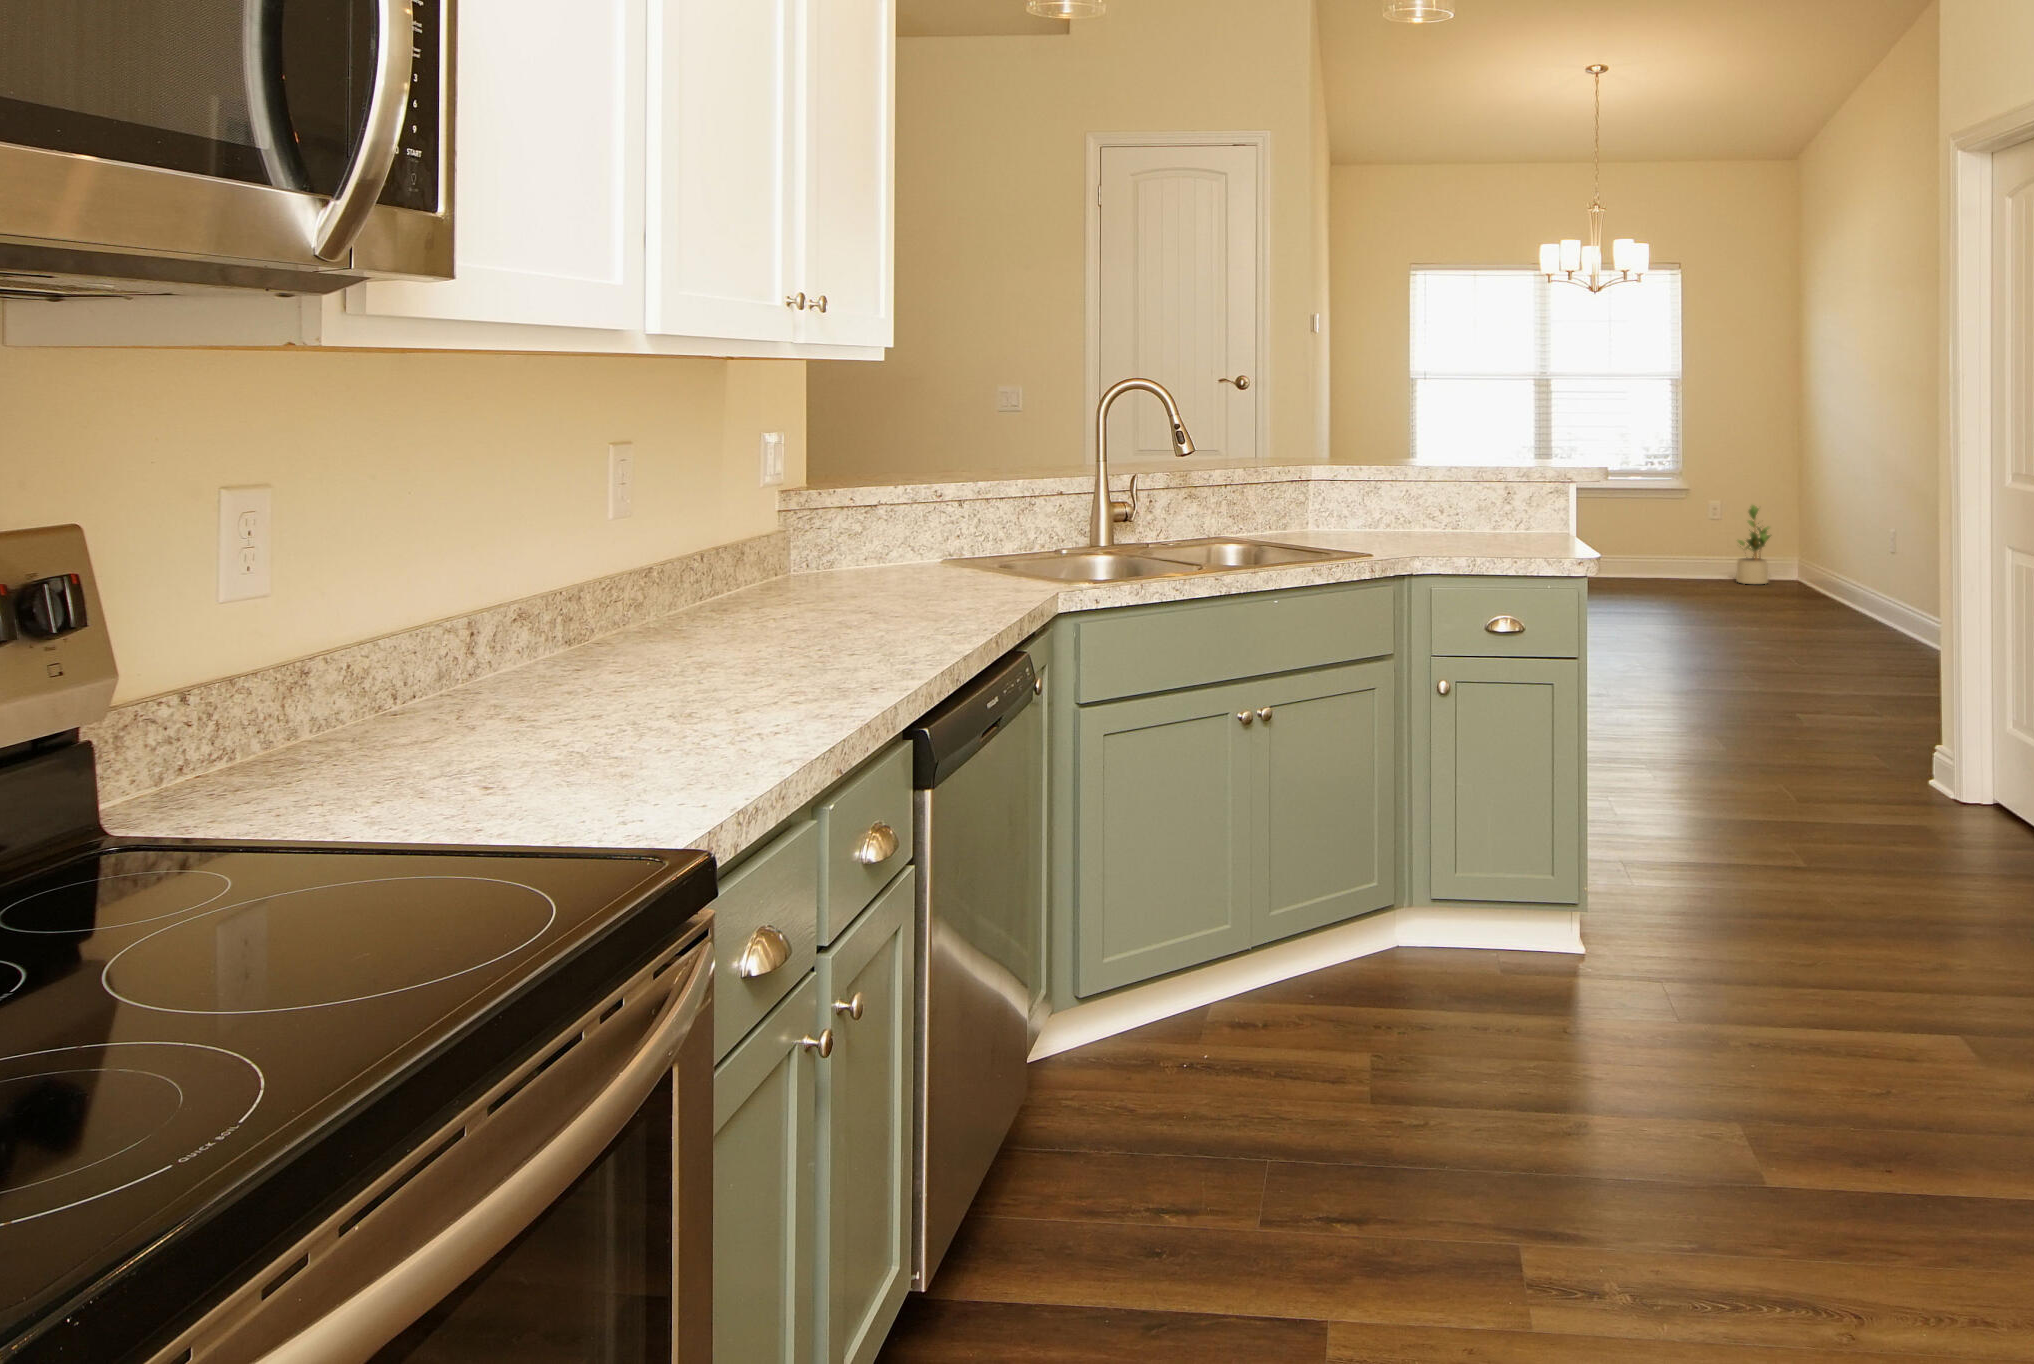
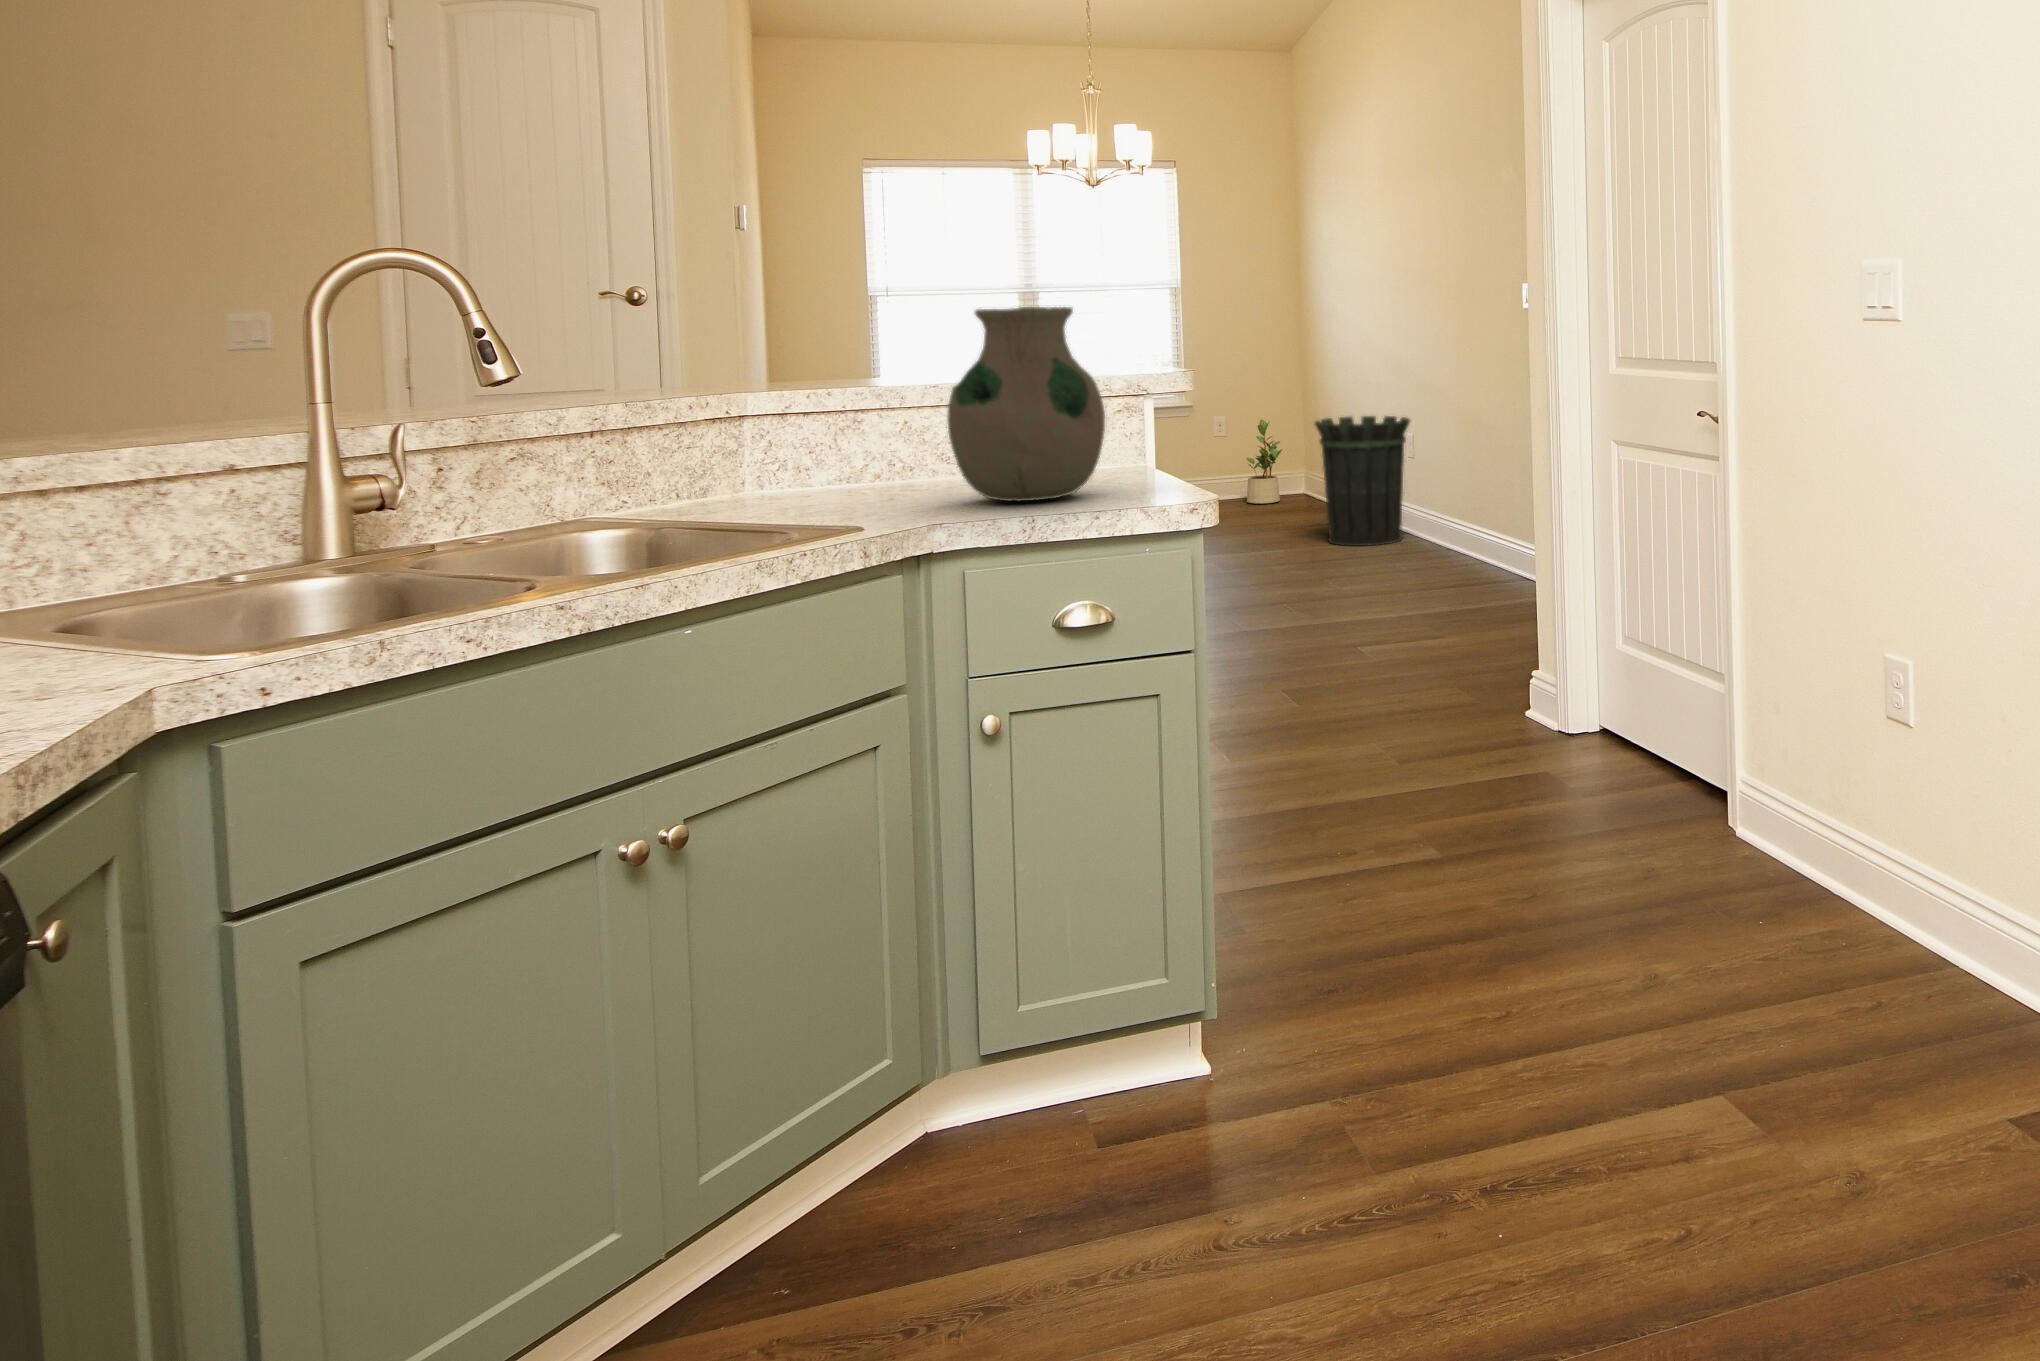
vase: none [1428,416,1531,546] -> present [947,307,1105,502]
waste bin: none [1791,507,1890,631] -> present [1315,416,1410,546]

